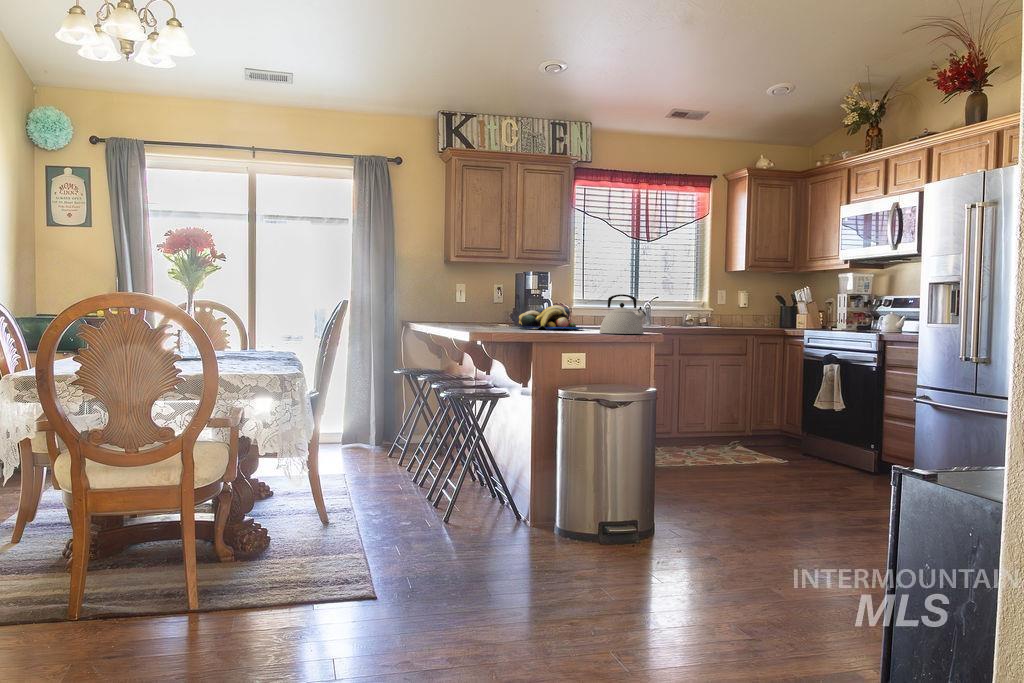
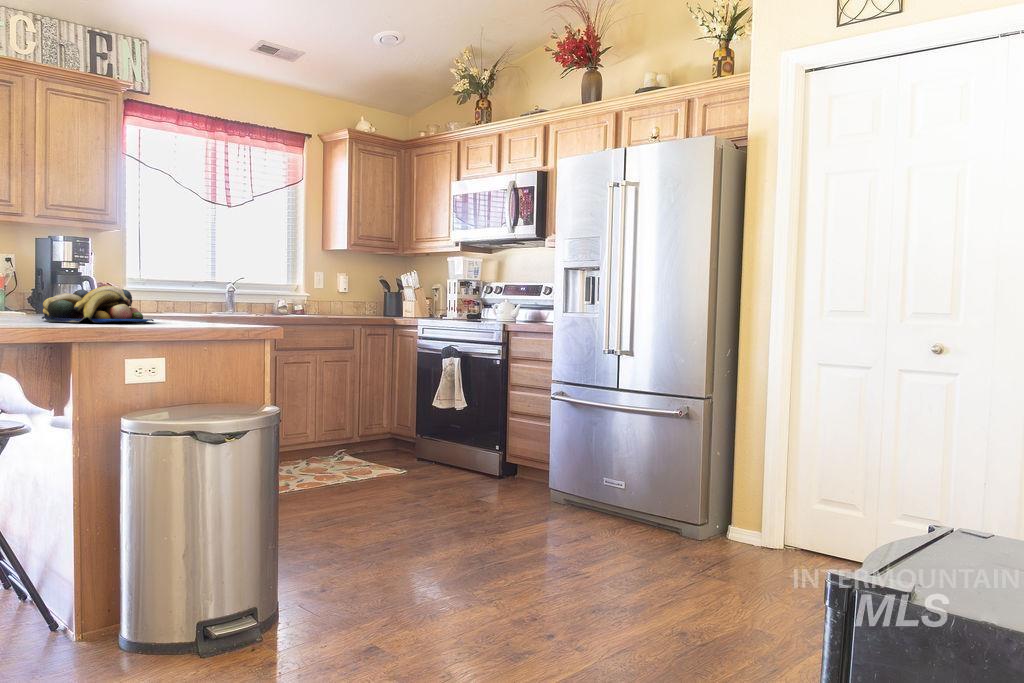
kettle: present [600,294,646,334] -> none [185,272,255,329]

